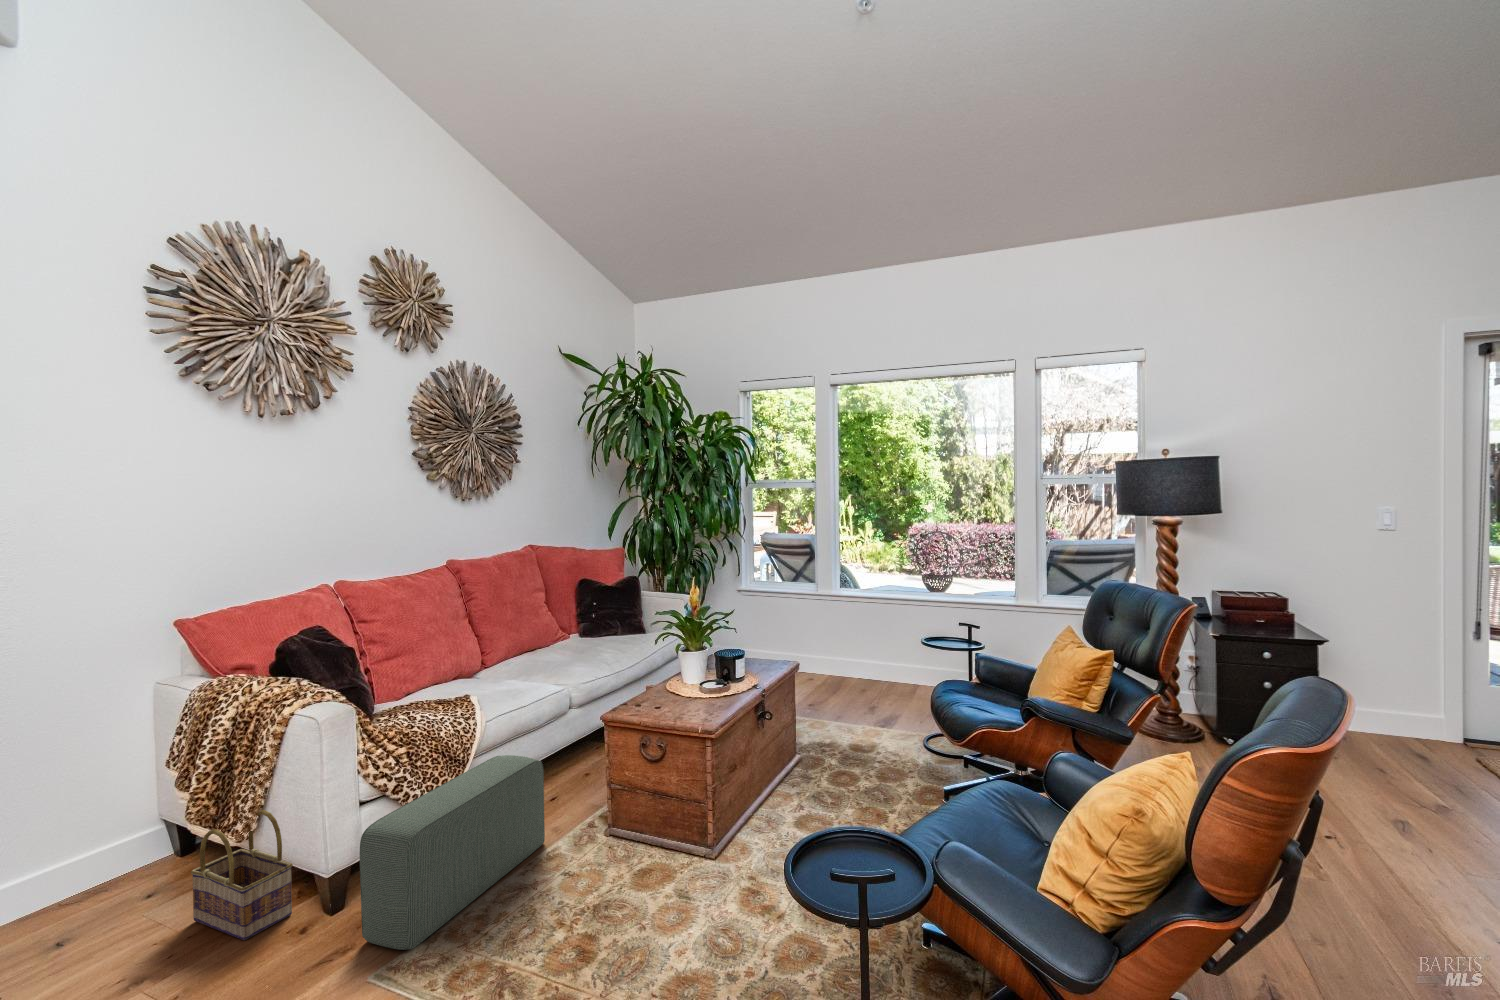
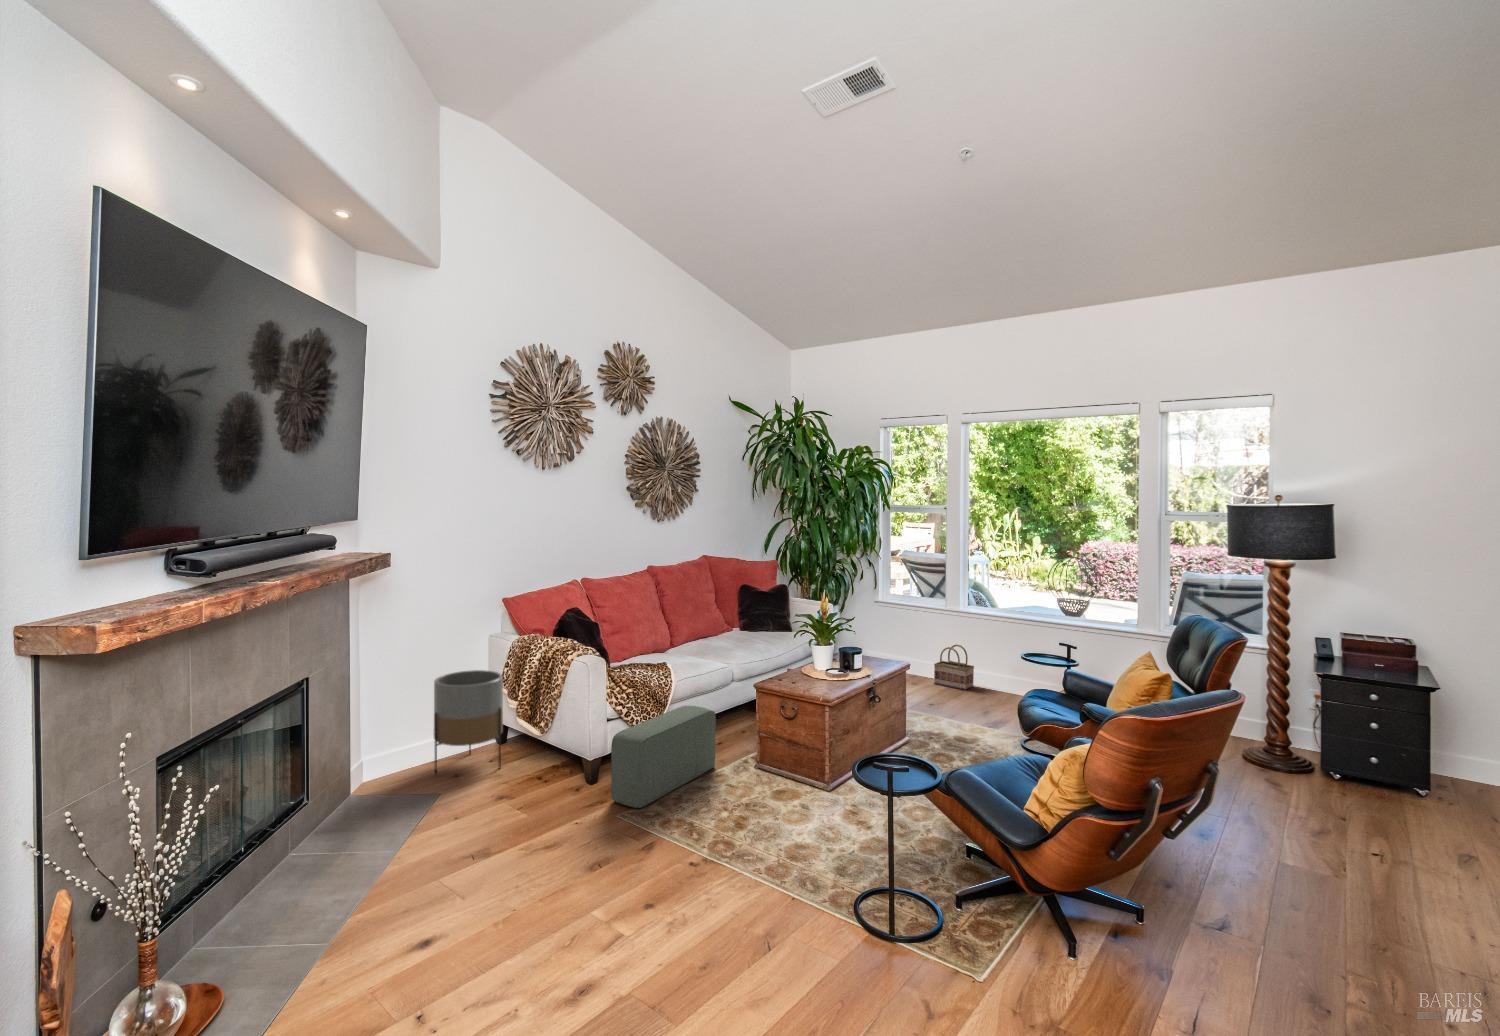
planter: none [30,736,183,937] -> present [434,670,503,775]
basket: present [191,810,293,940] -> present [934,644,974,690]

